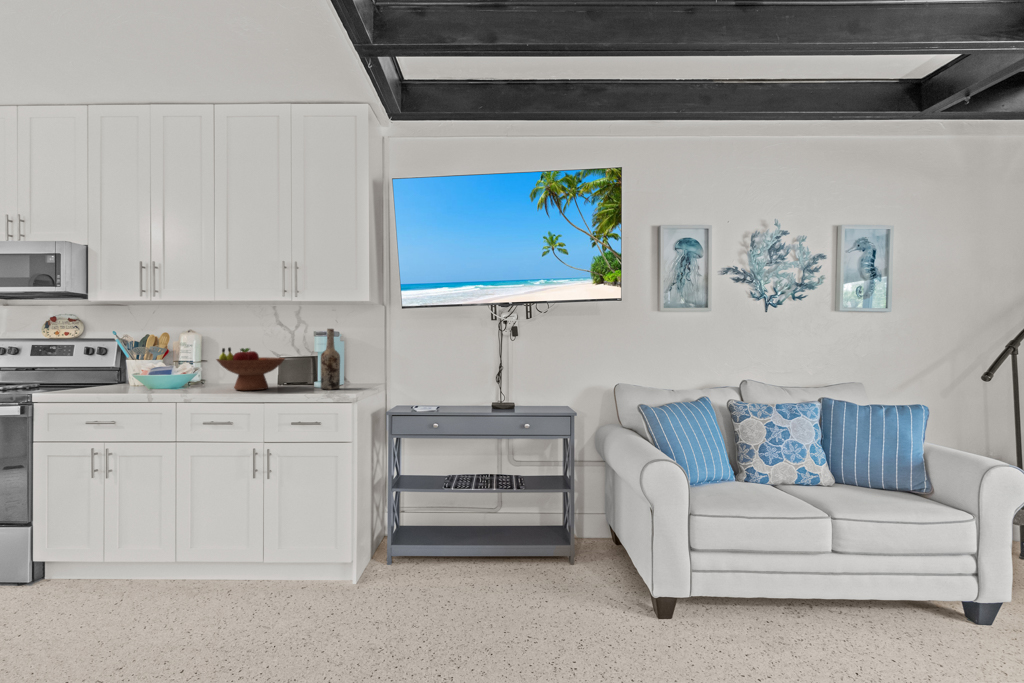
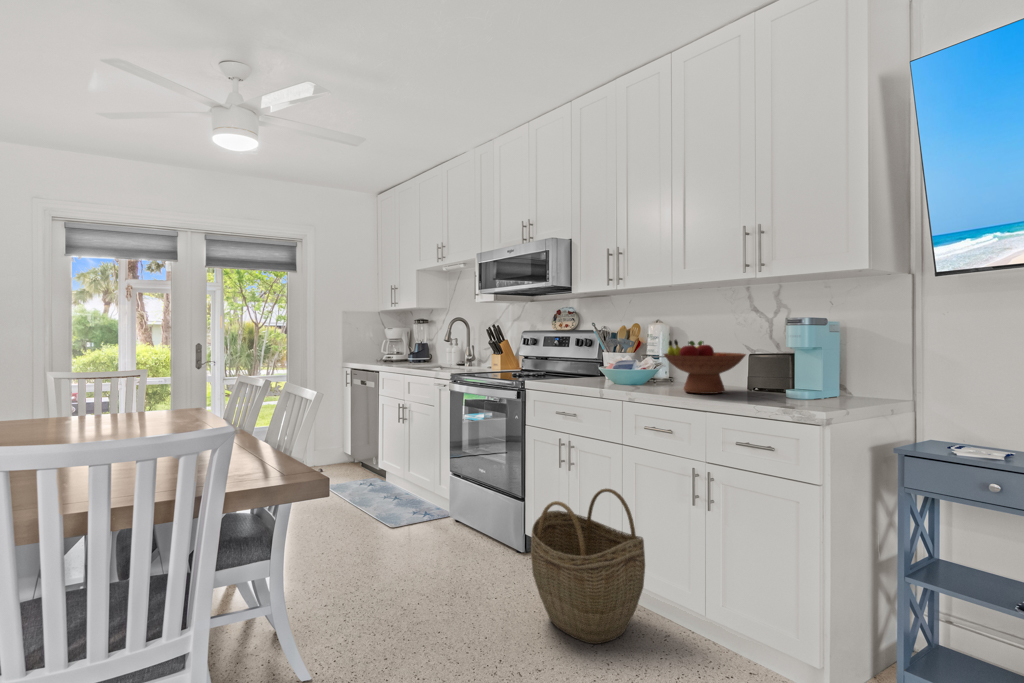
wine bottle: present [321,329,340,390] -> none [789,314,819,401]
woven basket: none [94,481,215,618] -> present [531,488,645,644]

